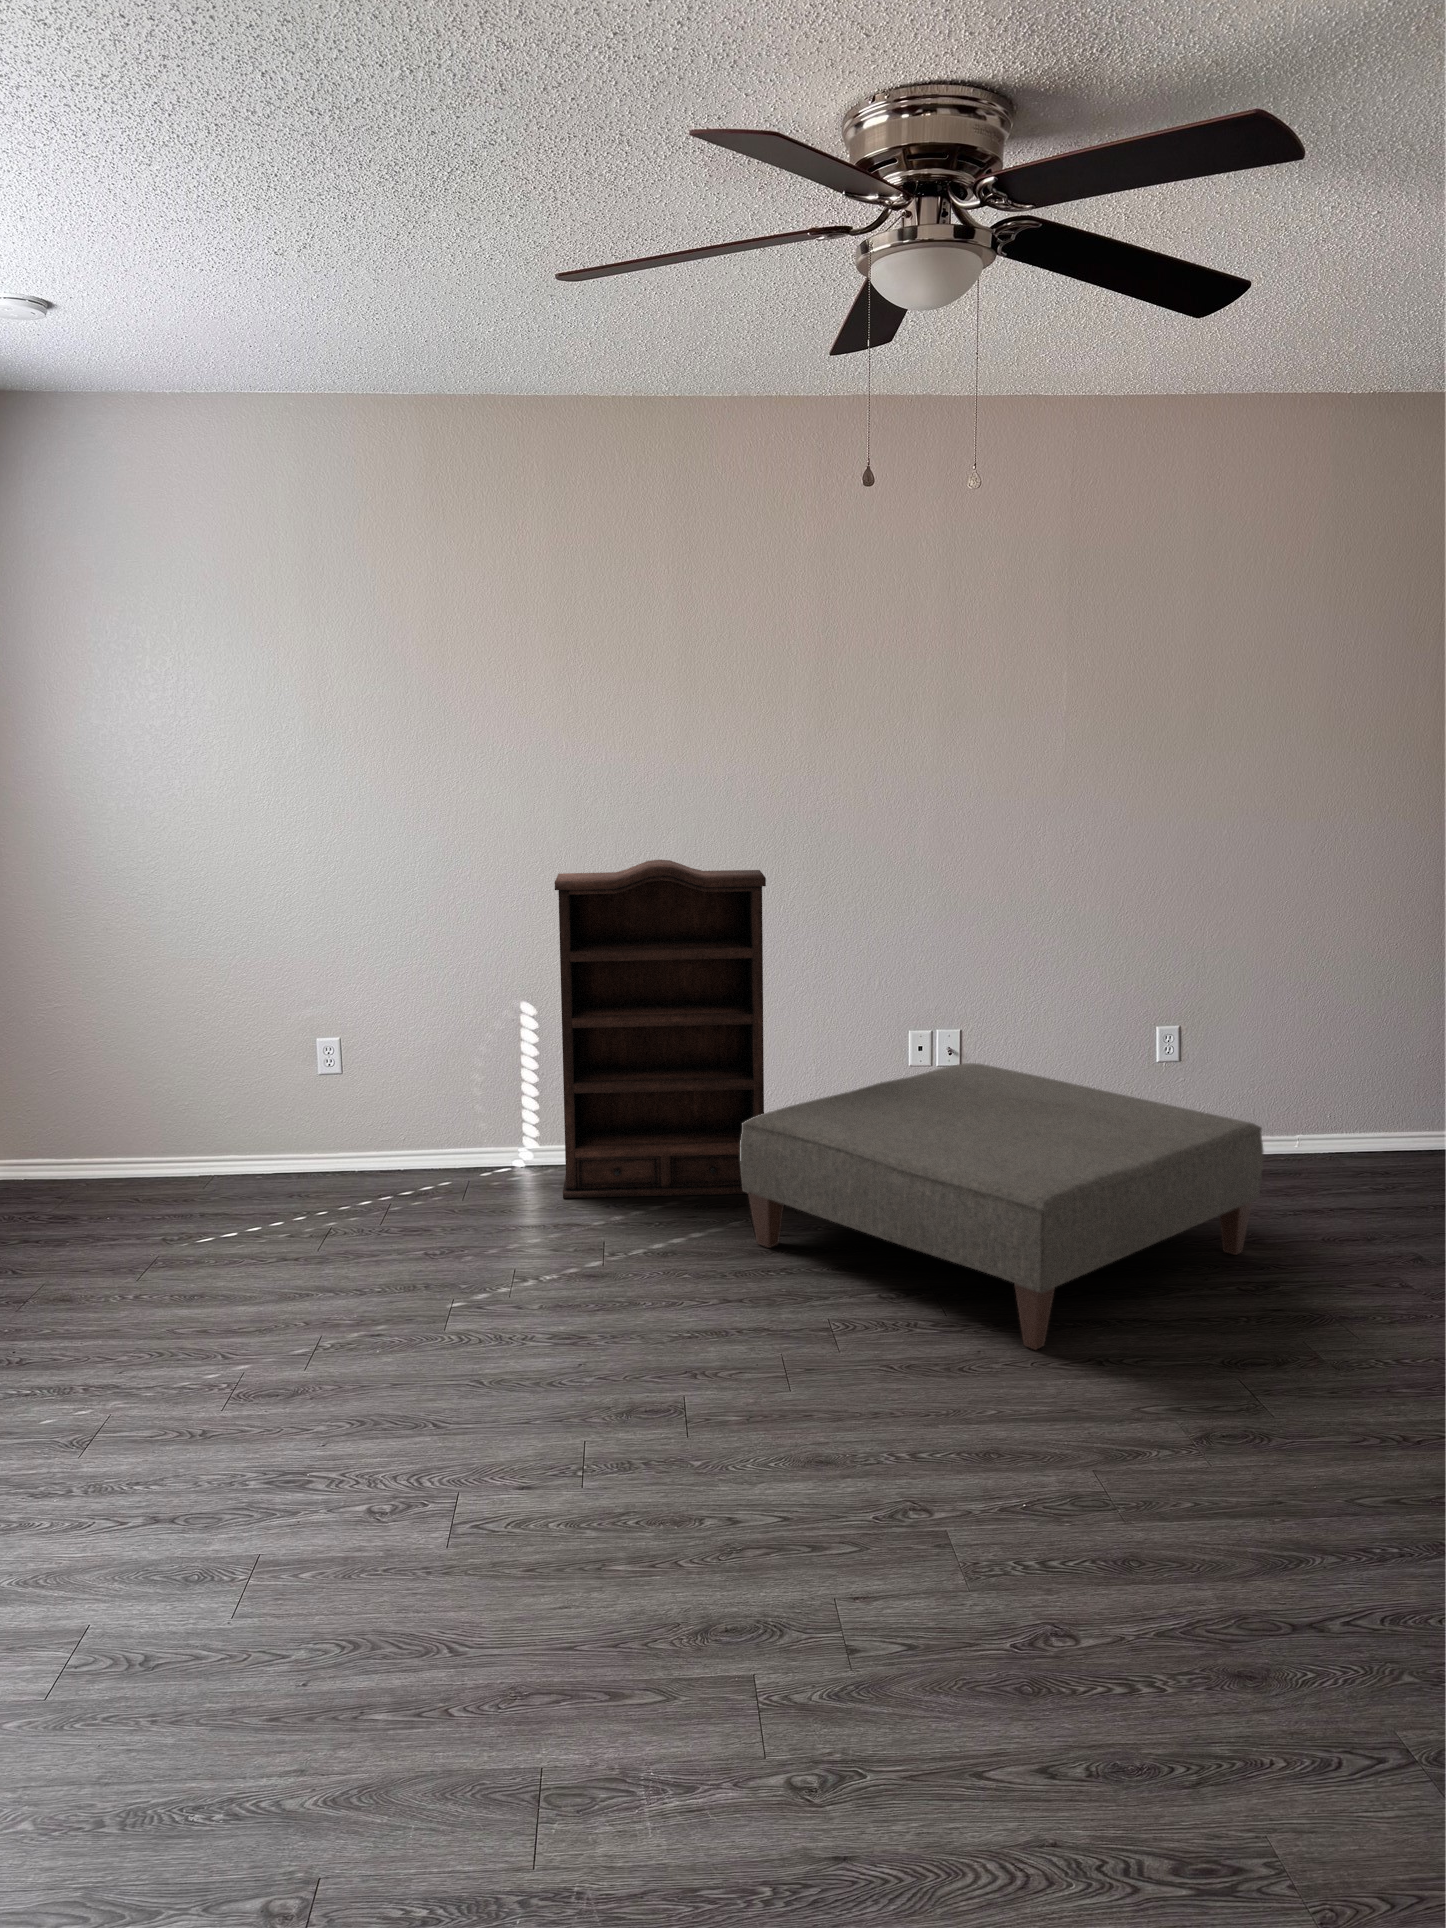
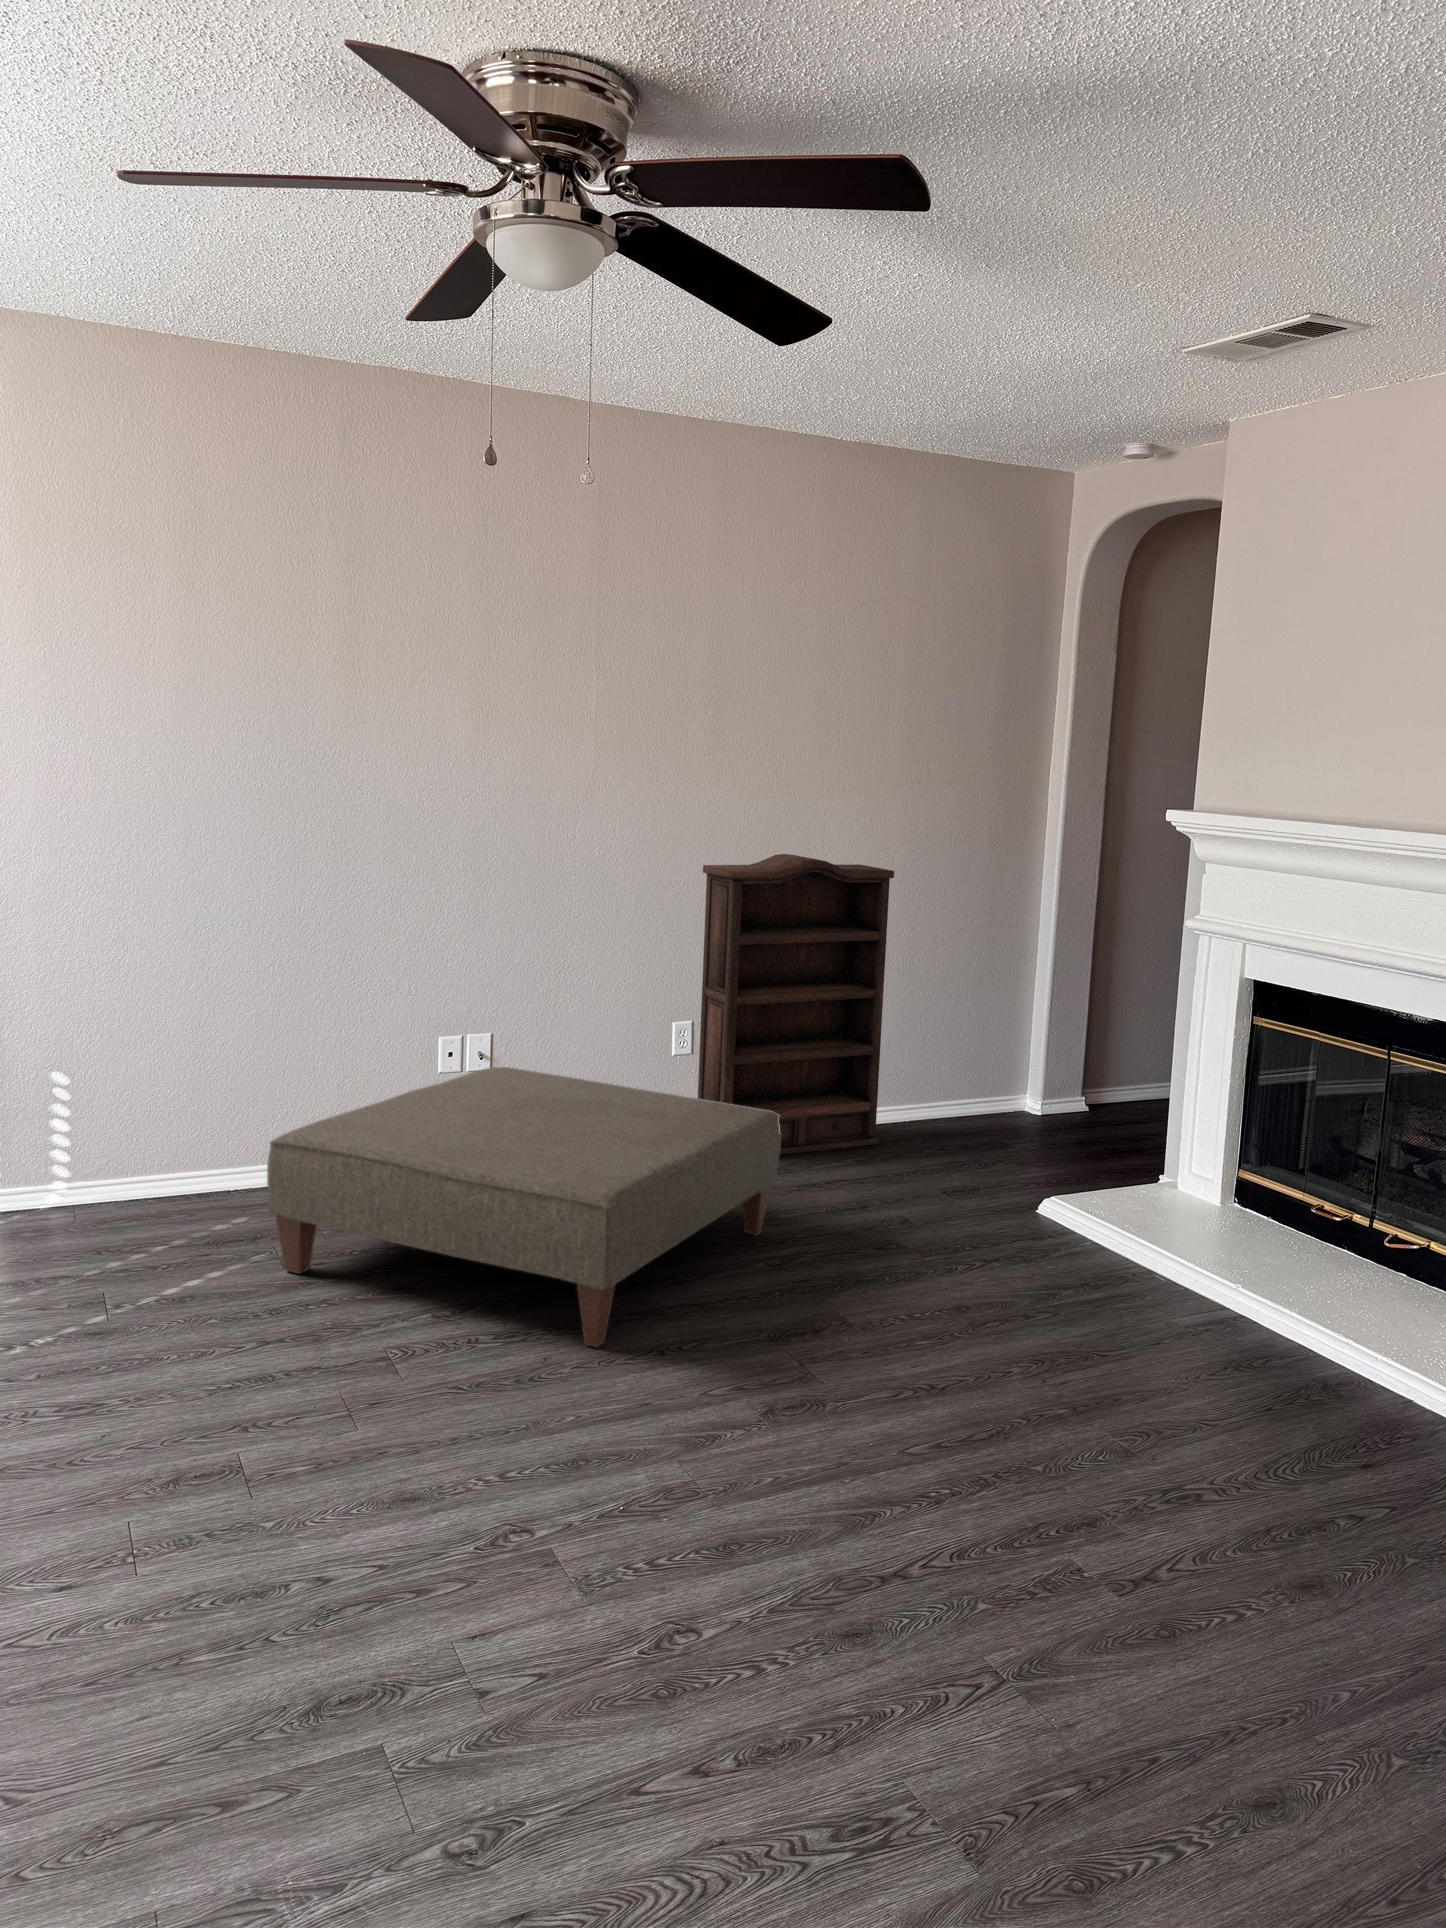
bookshelf: present [555,860,766,1198] -> present [698,854,894,1155]

